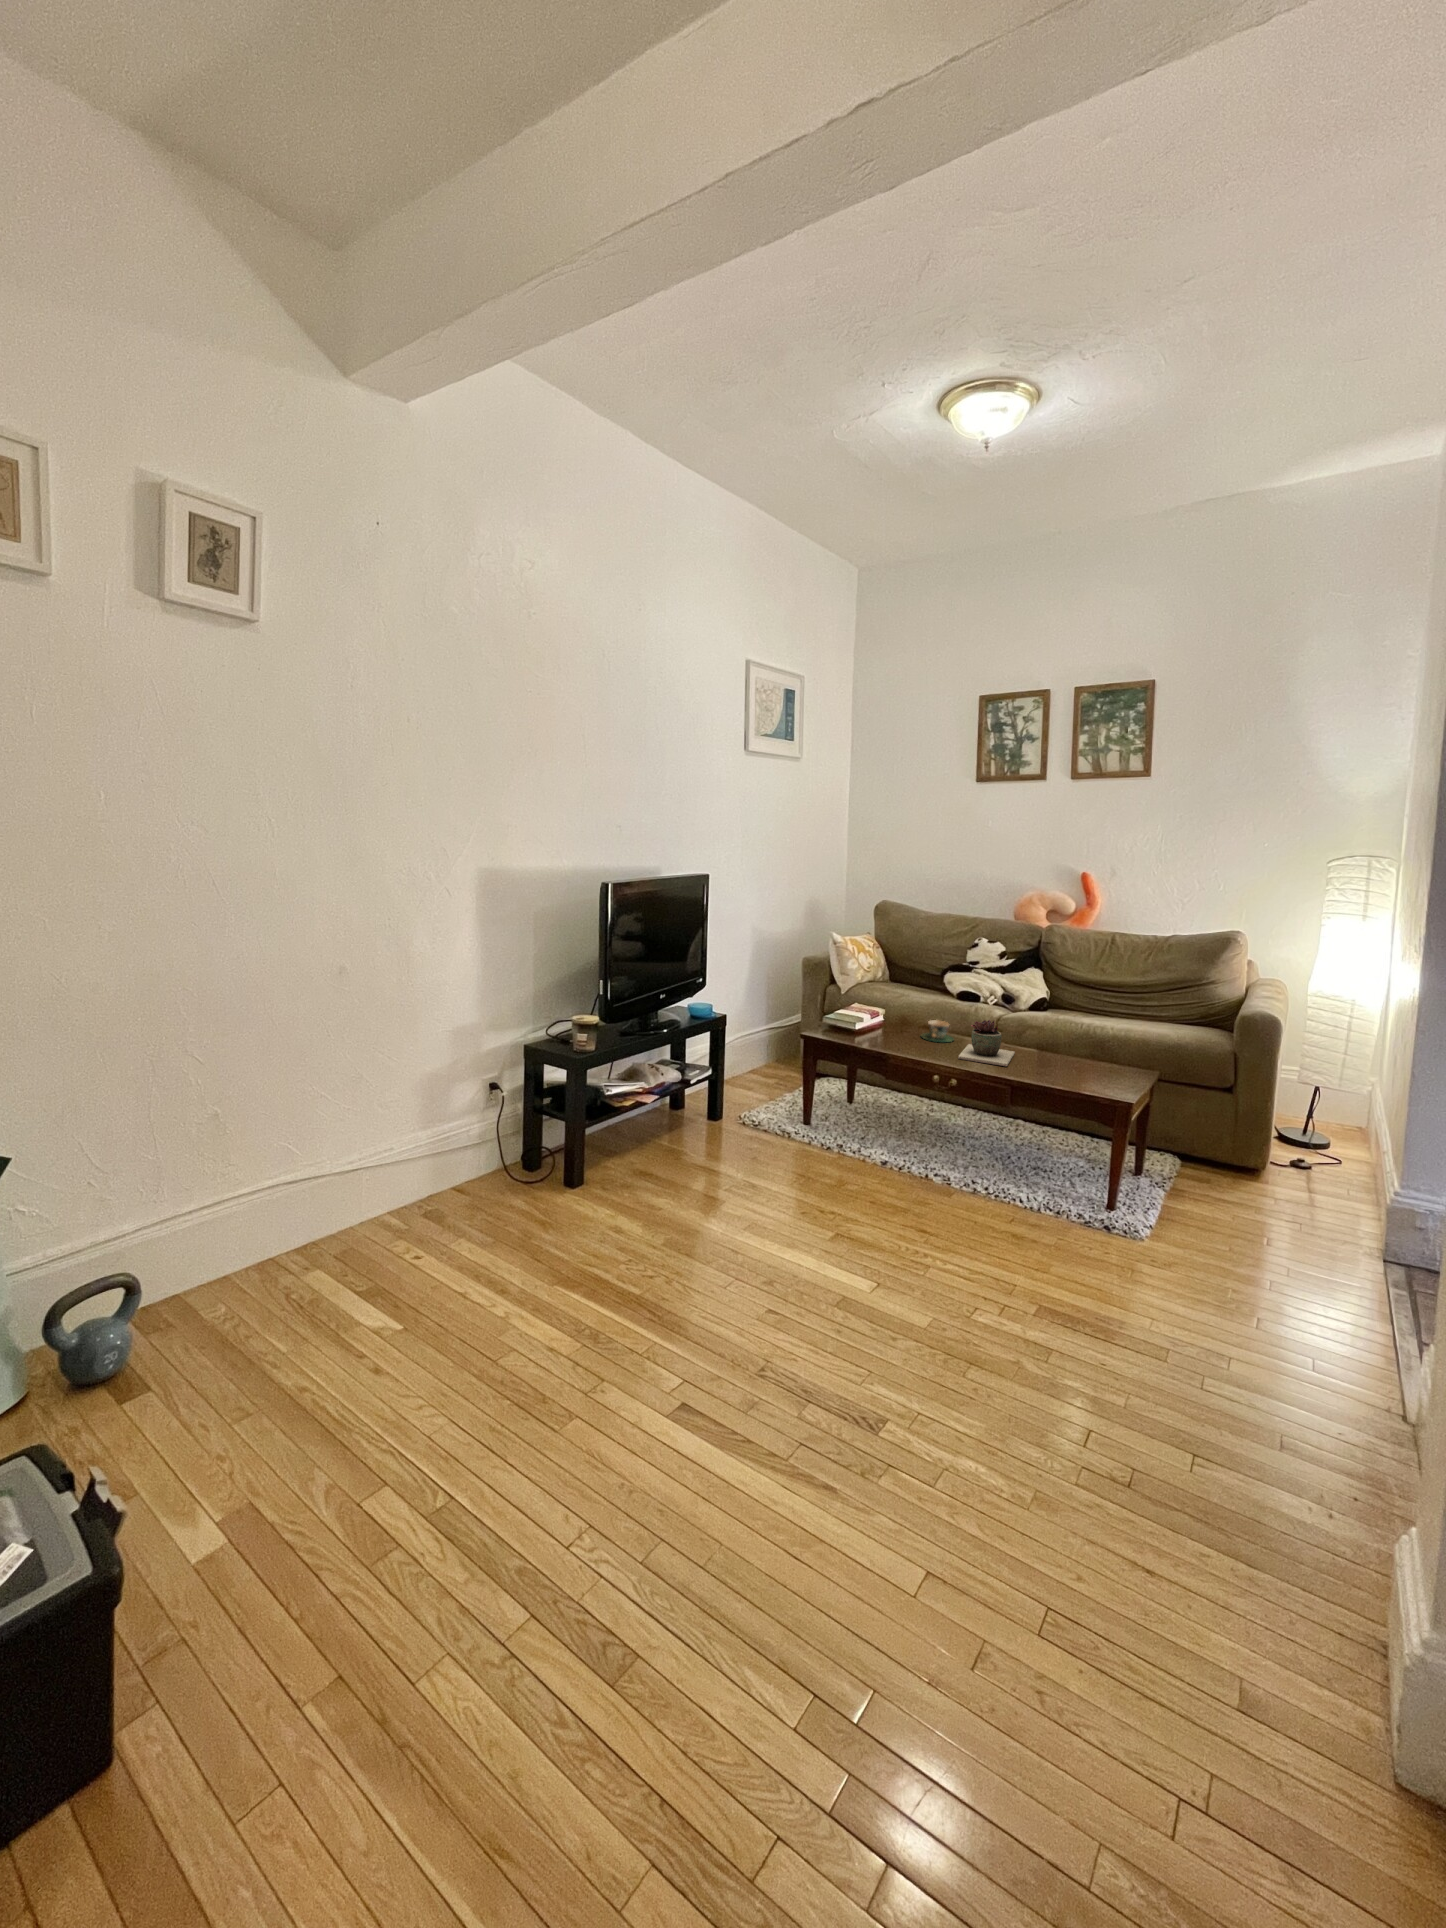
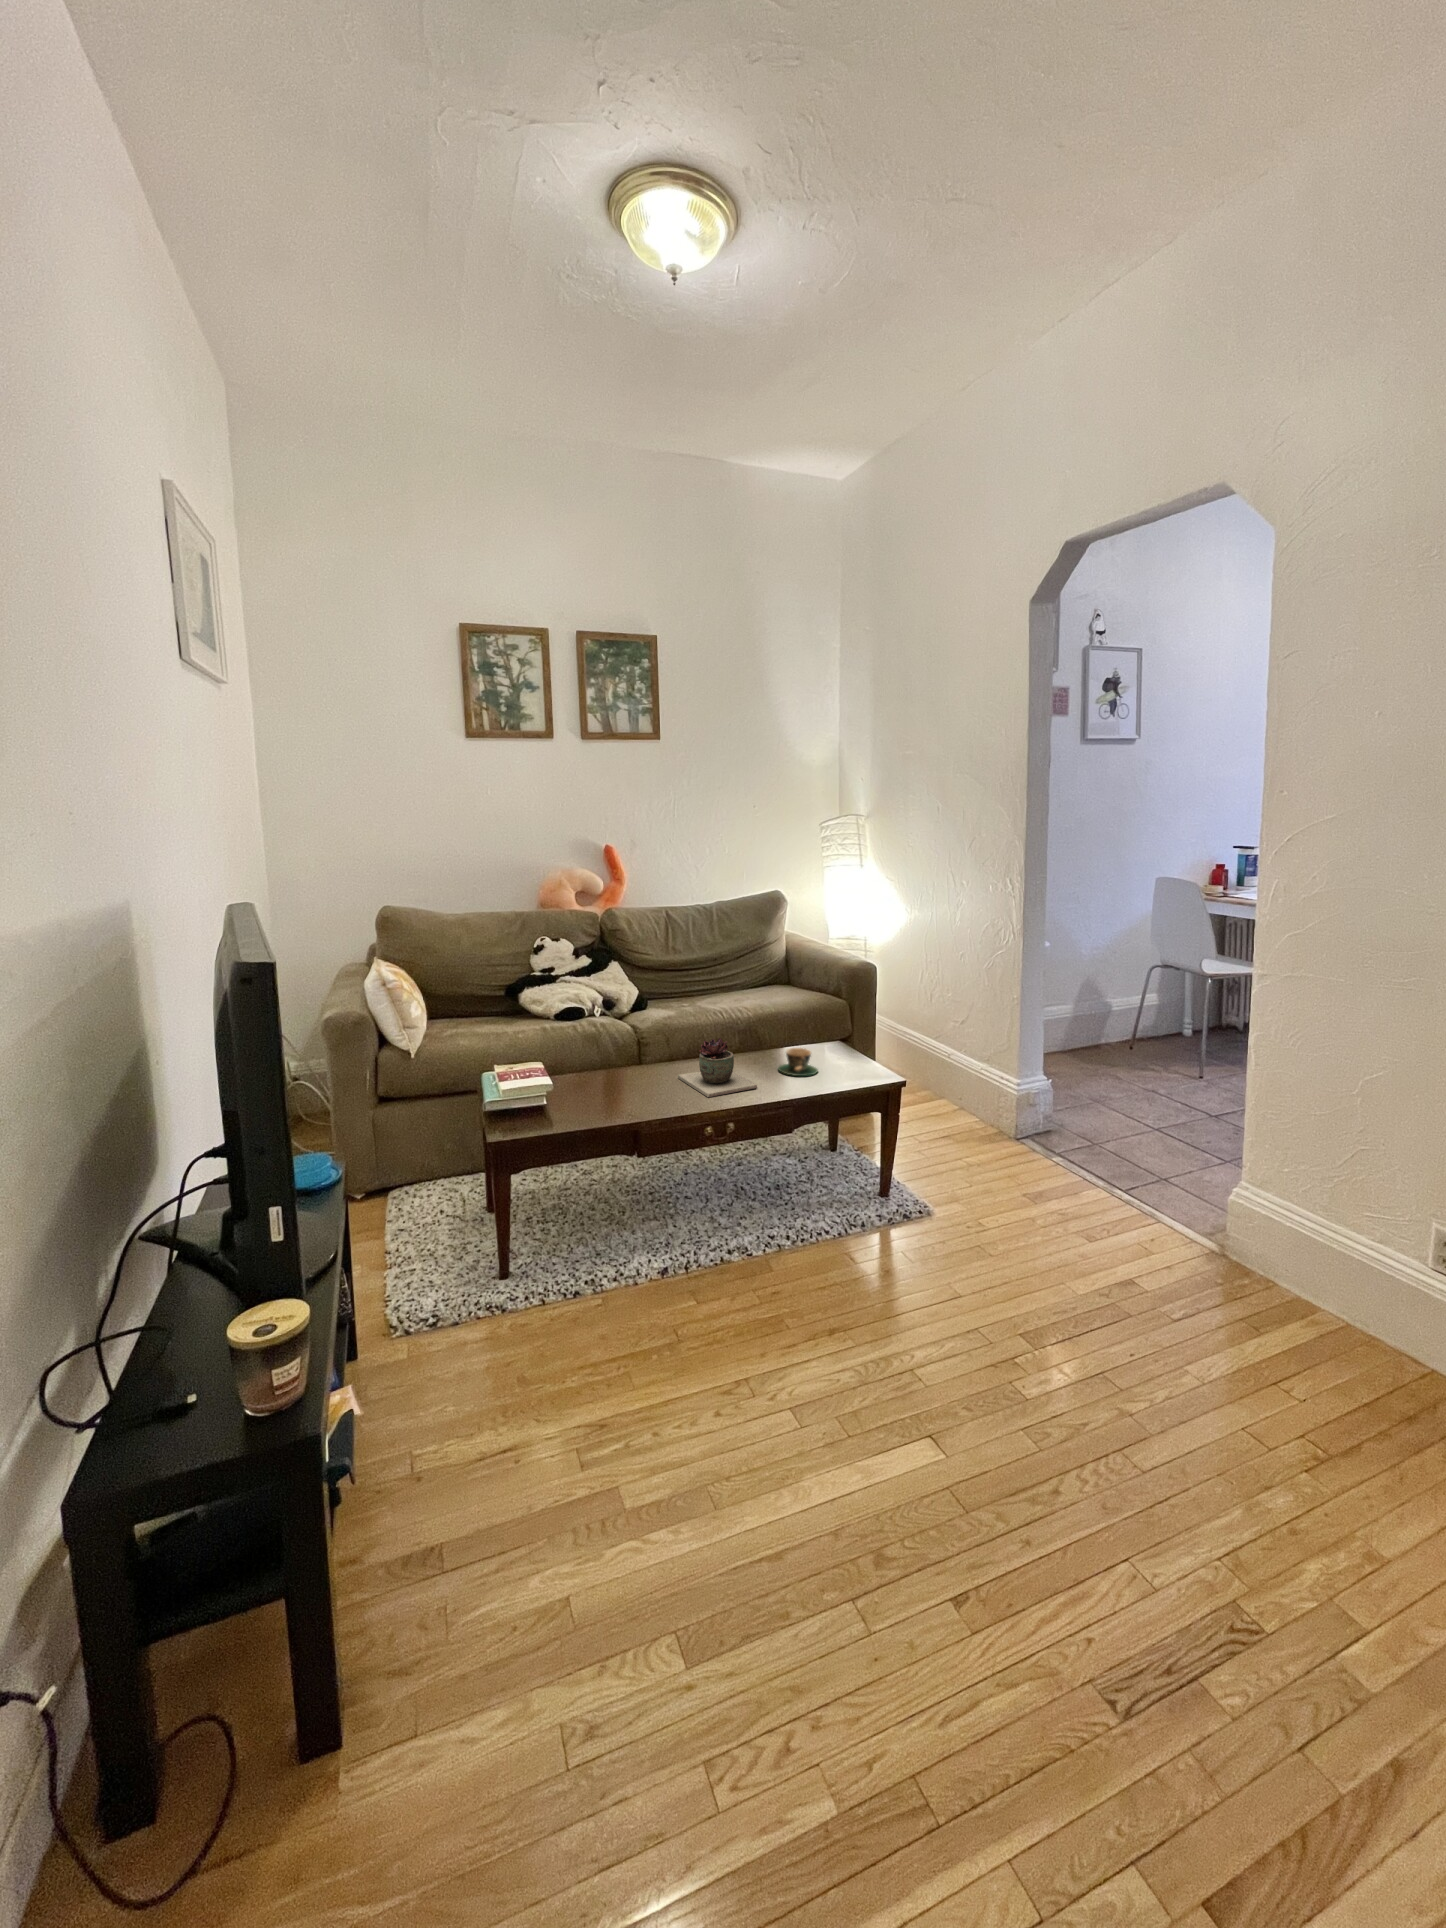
teacup: present [921,1020,954,1042] -> present [778,1048,818,1076]

